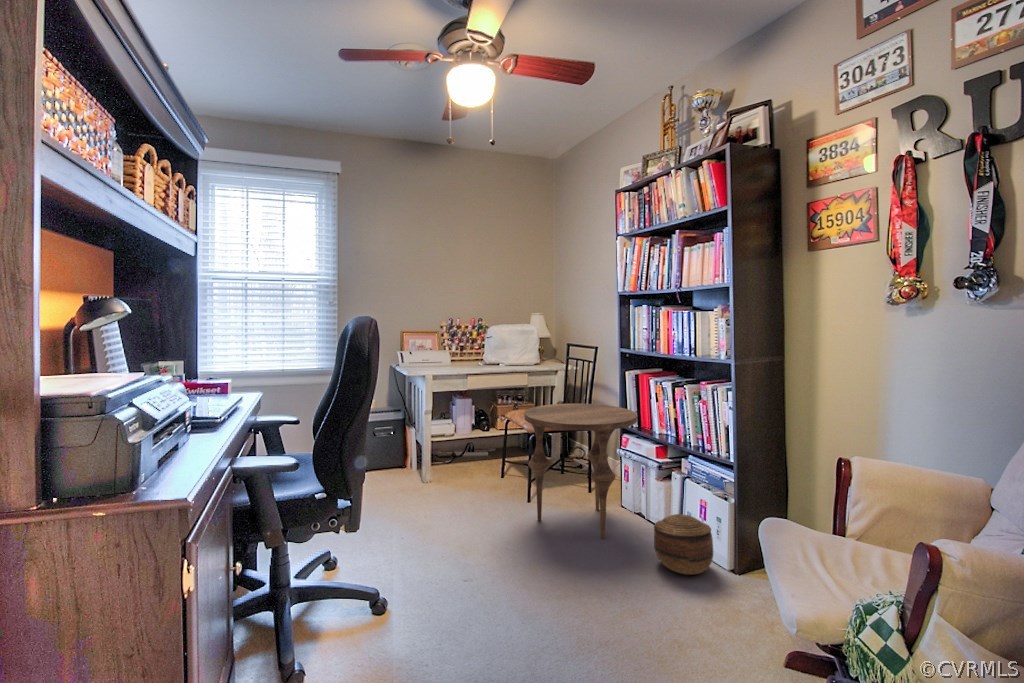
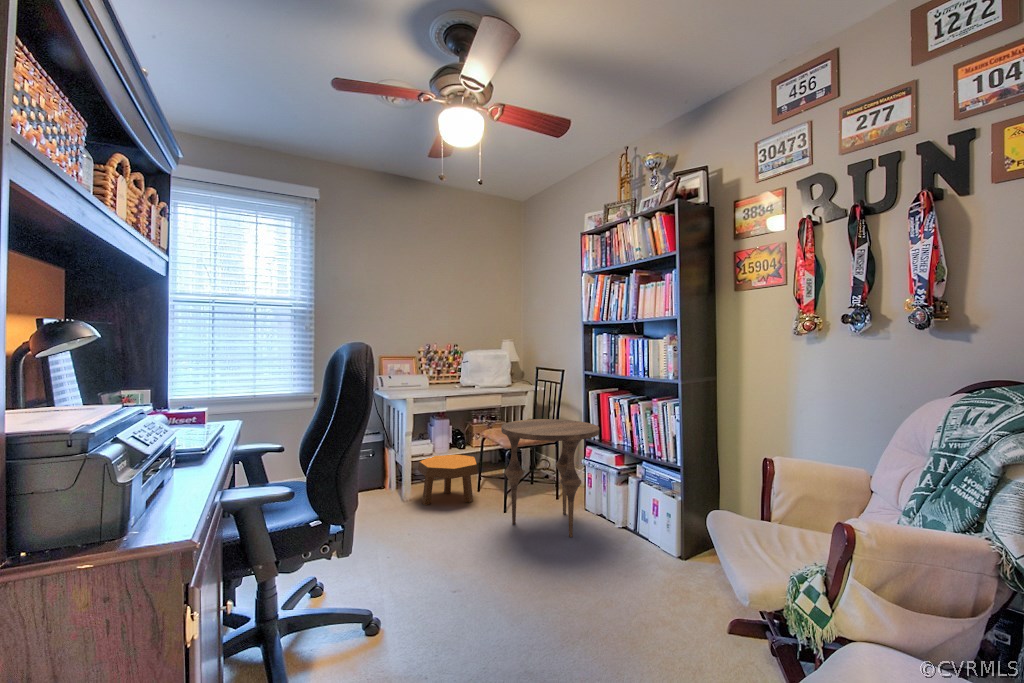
footstool: none [436,441,501,496] -> present [418,455,477,505]
basket: present [654,514,714,575] -> none [615,512,666,564]

